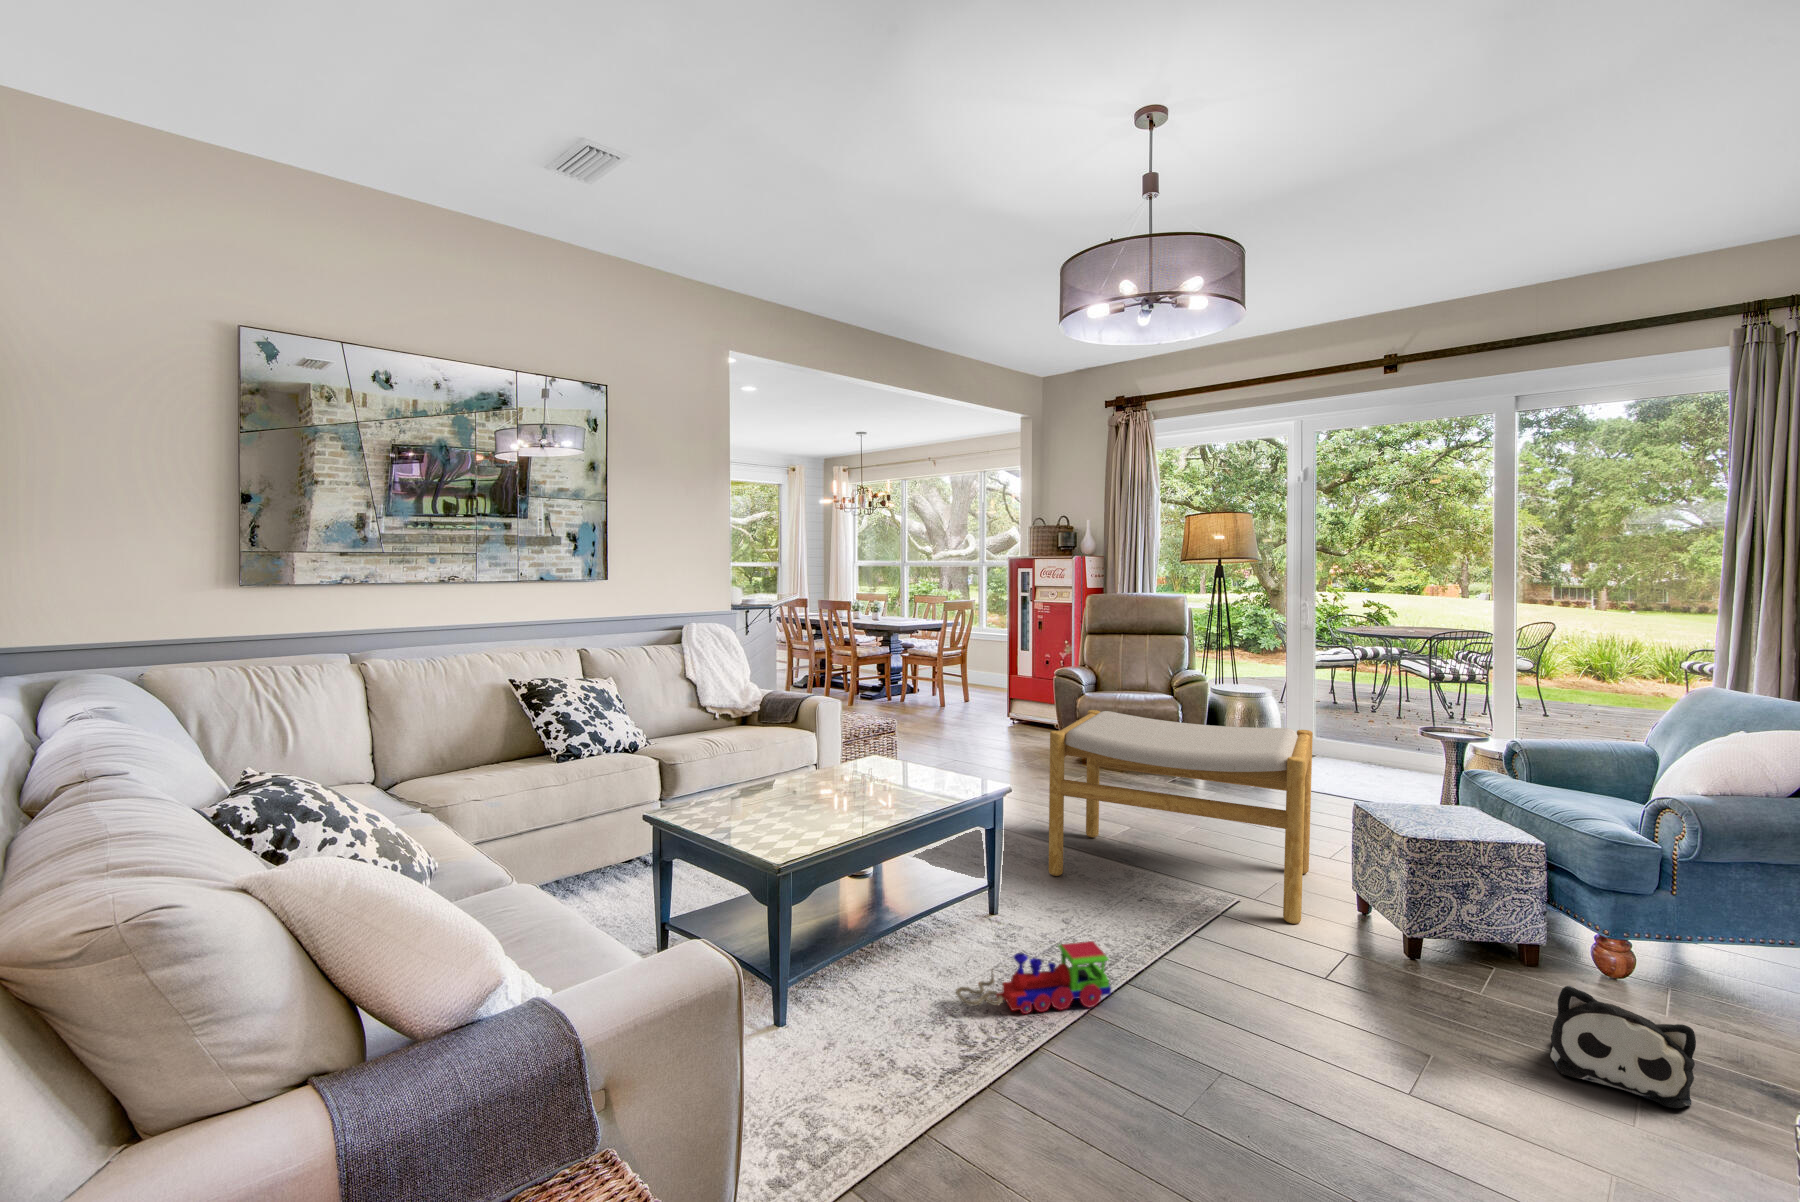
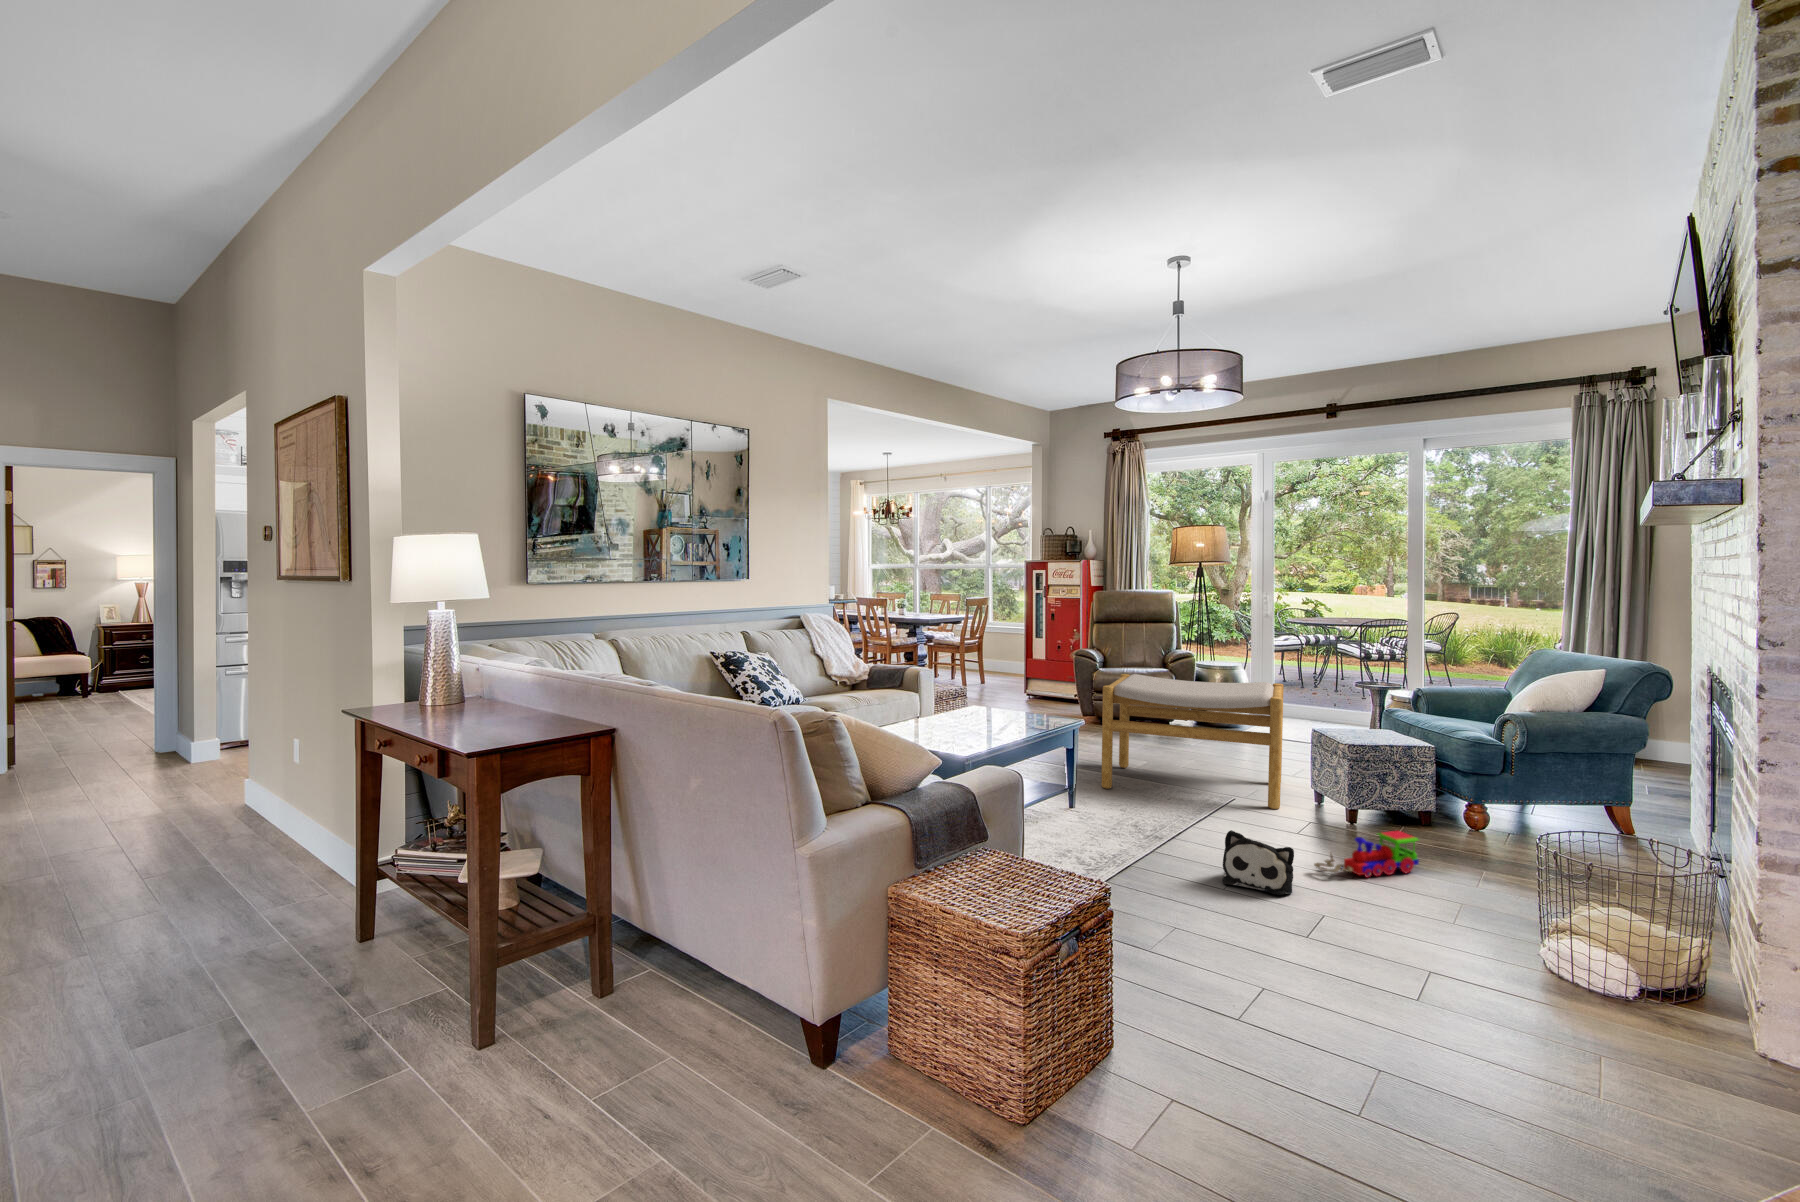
toy train: present [956,941,1111,1014] -> present [1314,831,1419,877]
plush toy: present [1551,986,1696,1108] -> present [1223,830,1294,895]

